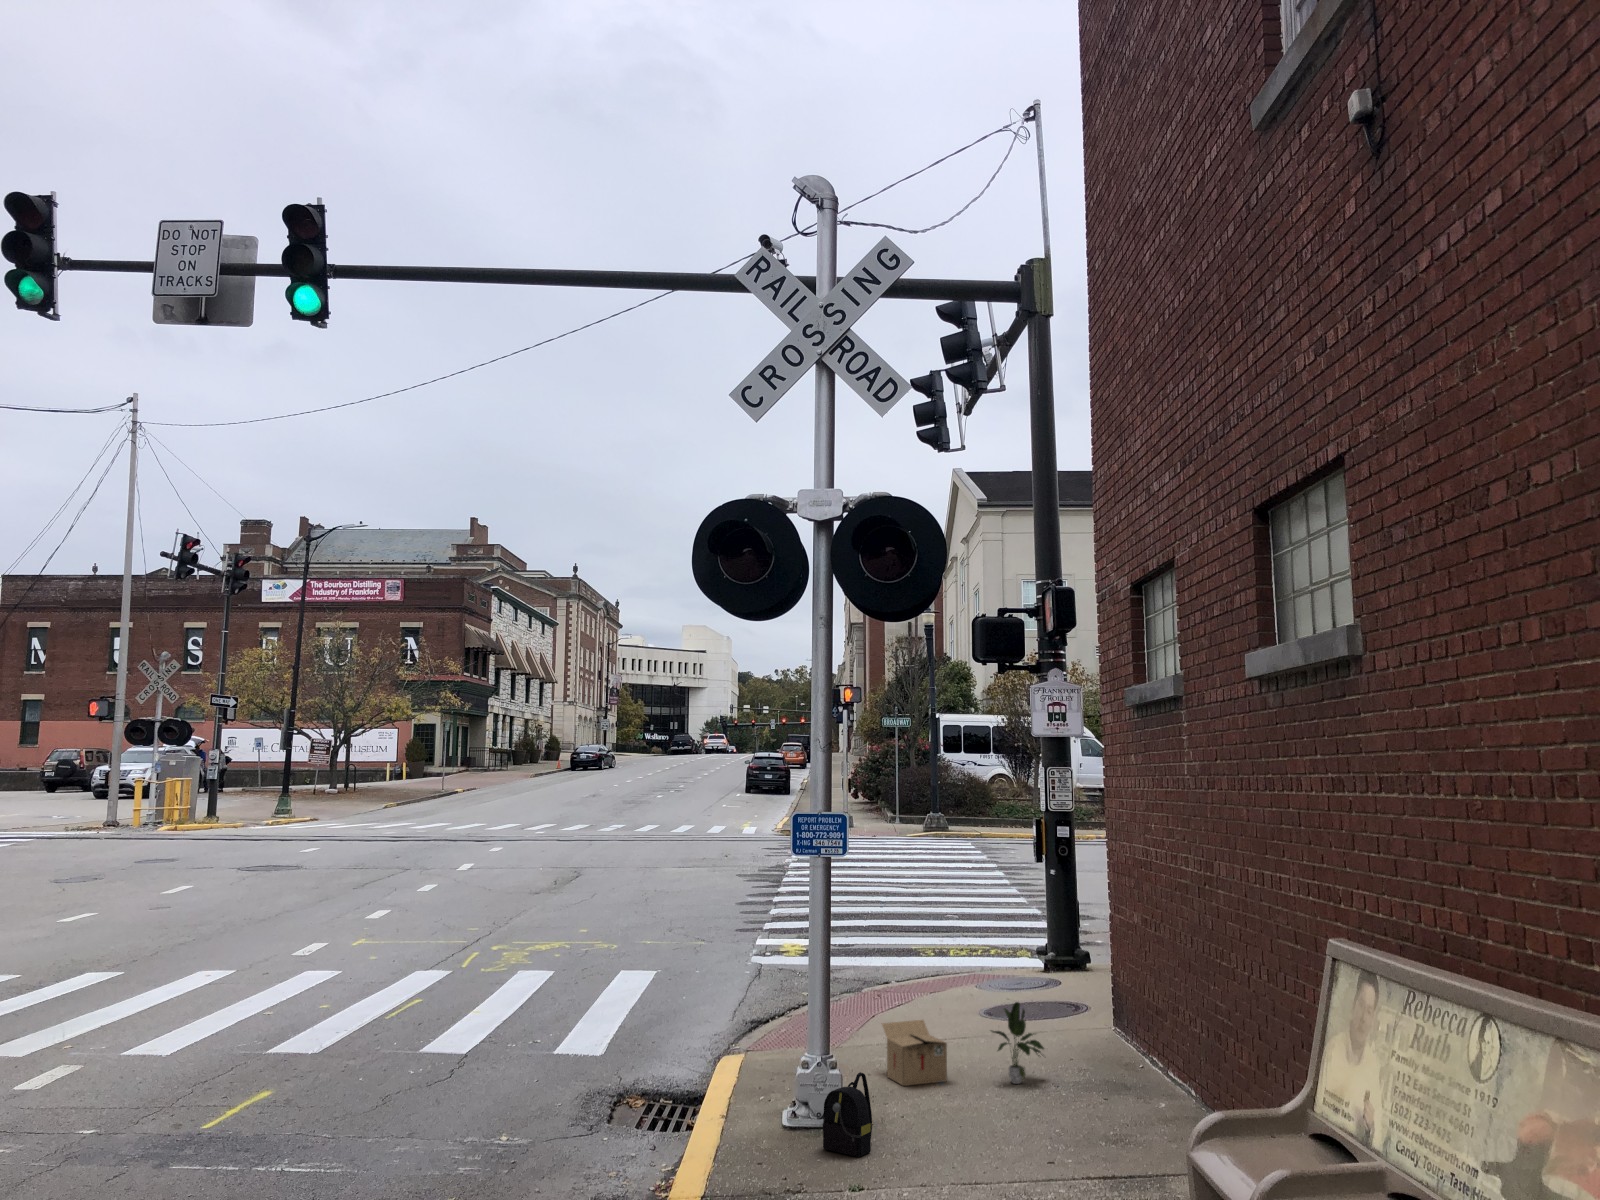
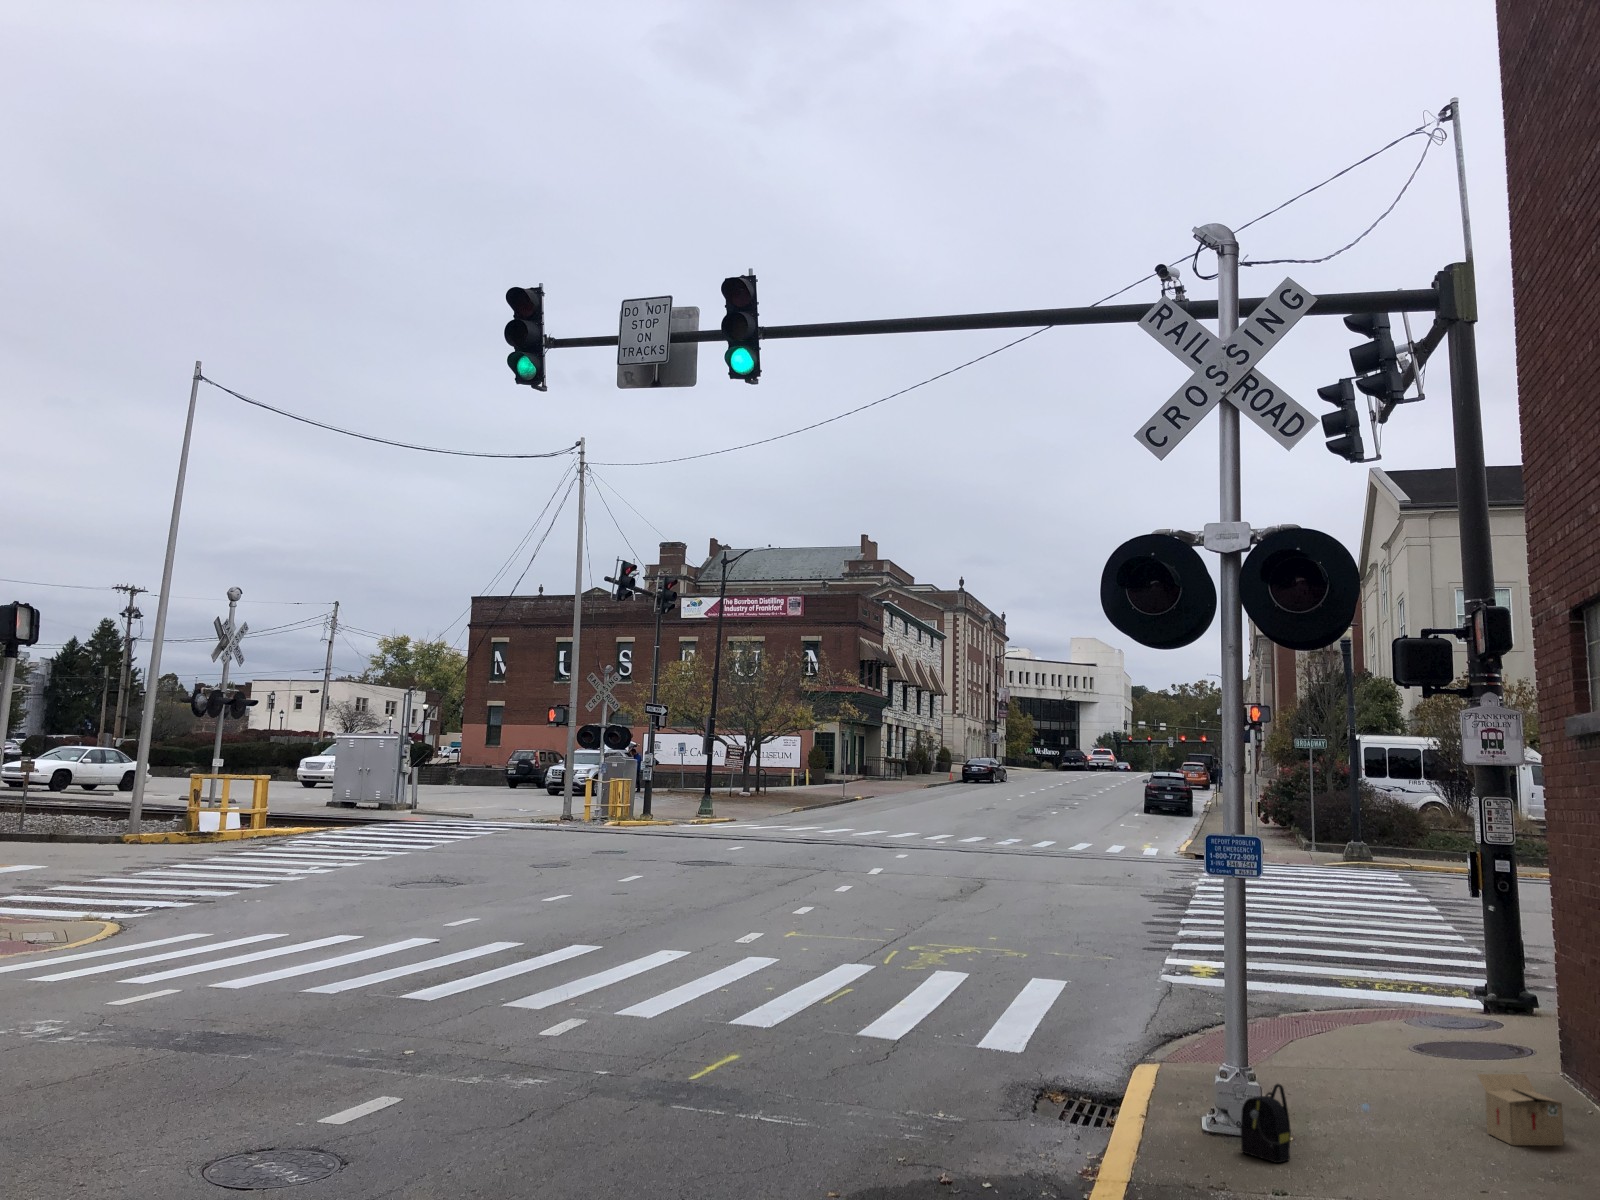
potted plant: present [991,1002,1044,1084] -> none [1415,1033,1479,1116]
cardboard box: present [882,1020,947,1086] -> present [1478,1074,1564,1146]

